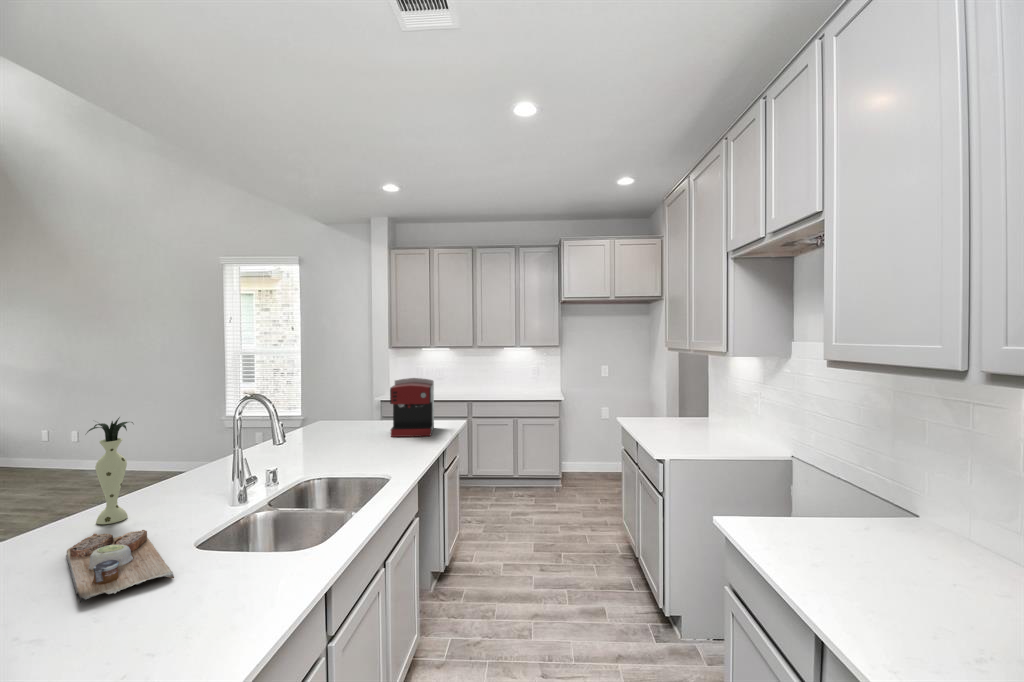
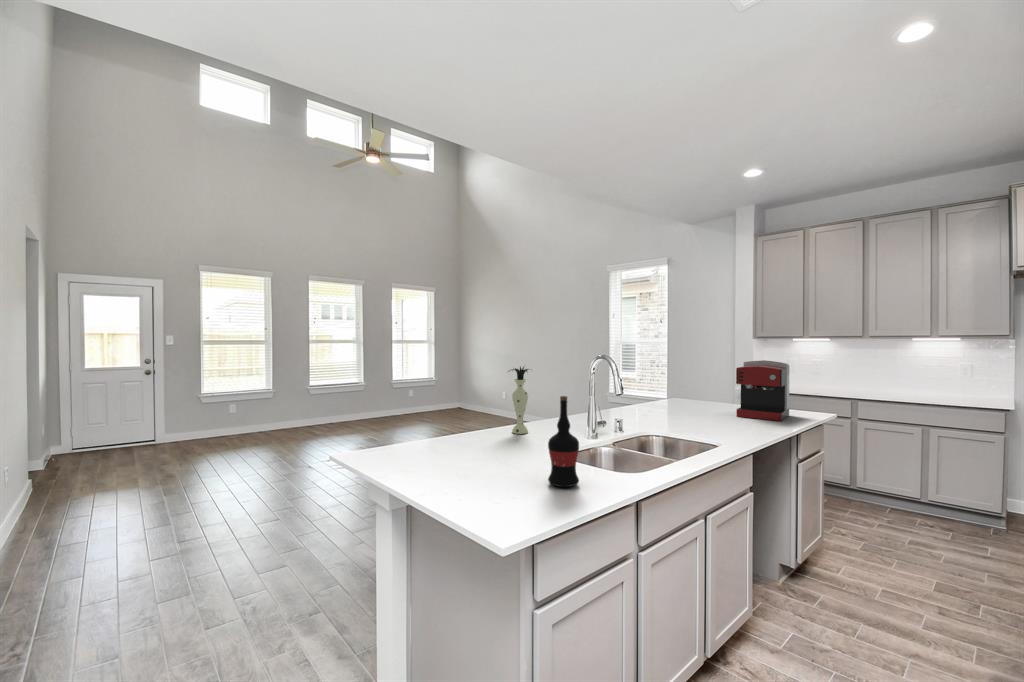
wine bottle: none [194,477,246,612] -> present [548,396,579,487]
cutting board: present [67,530,174,602] -> none [495,434,542,466]

